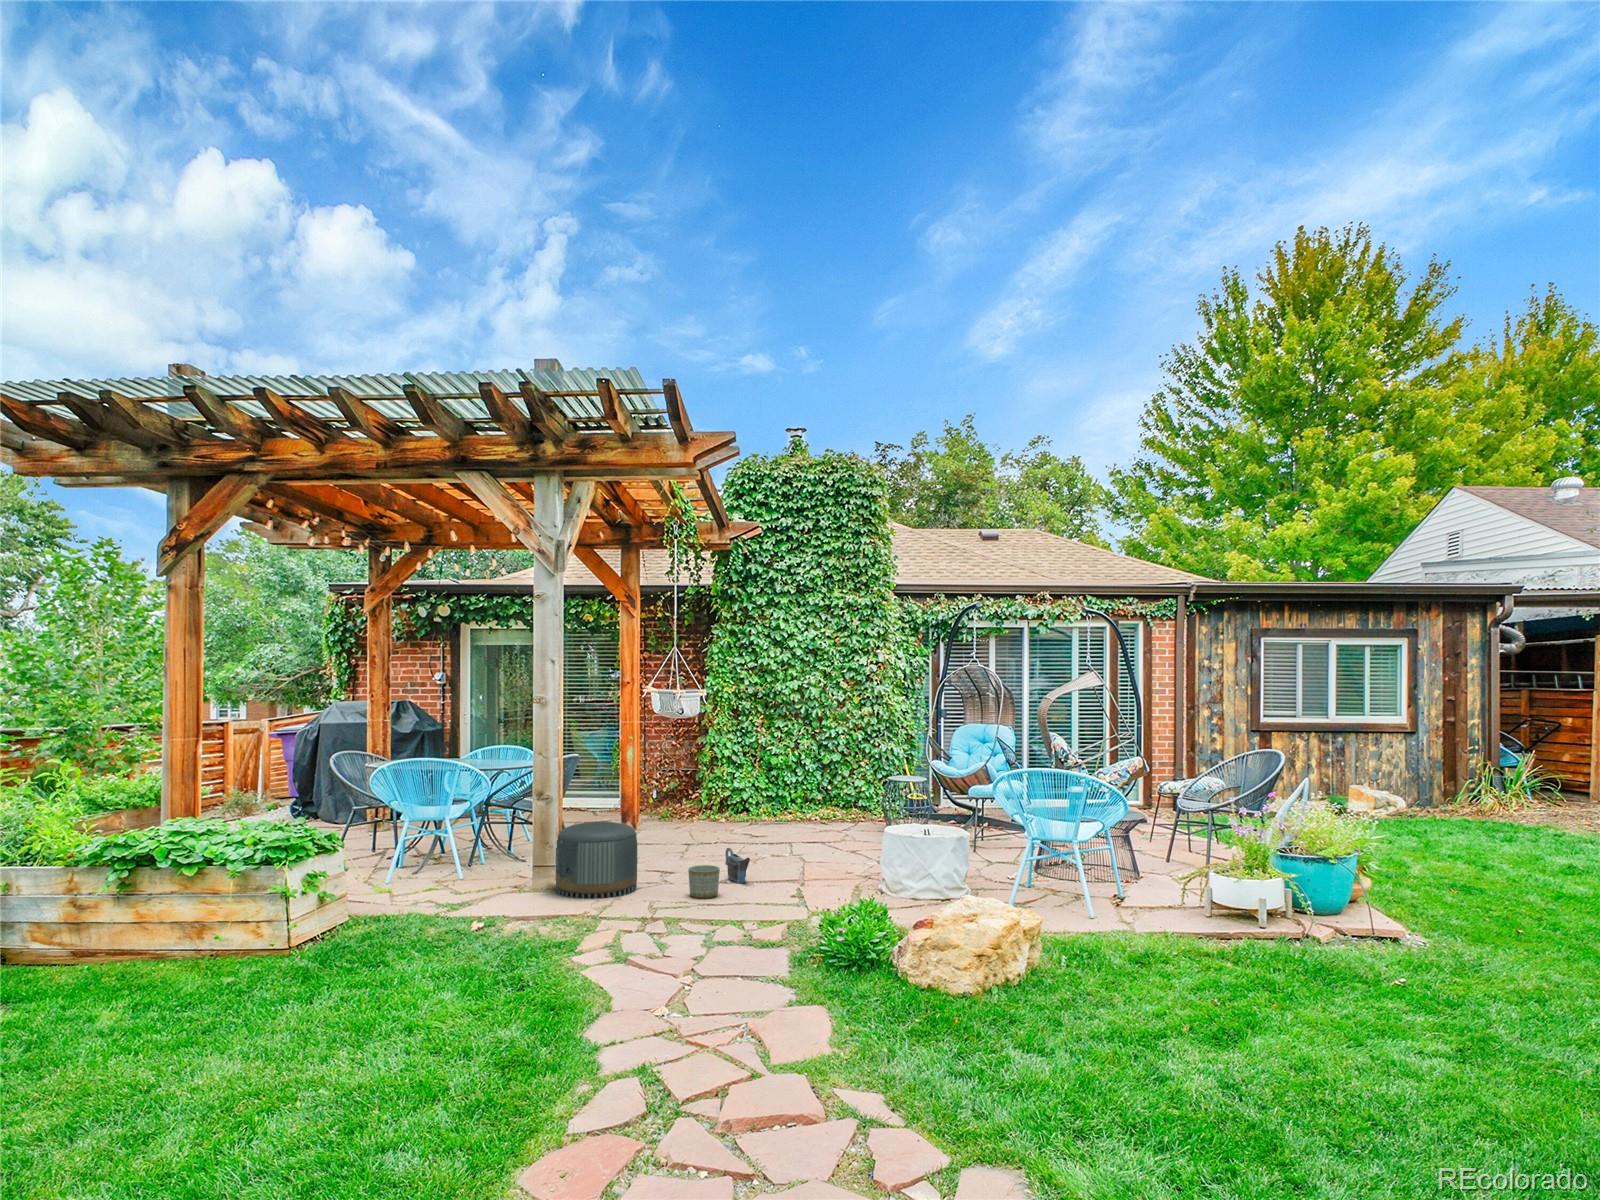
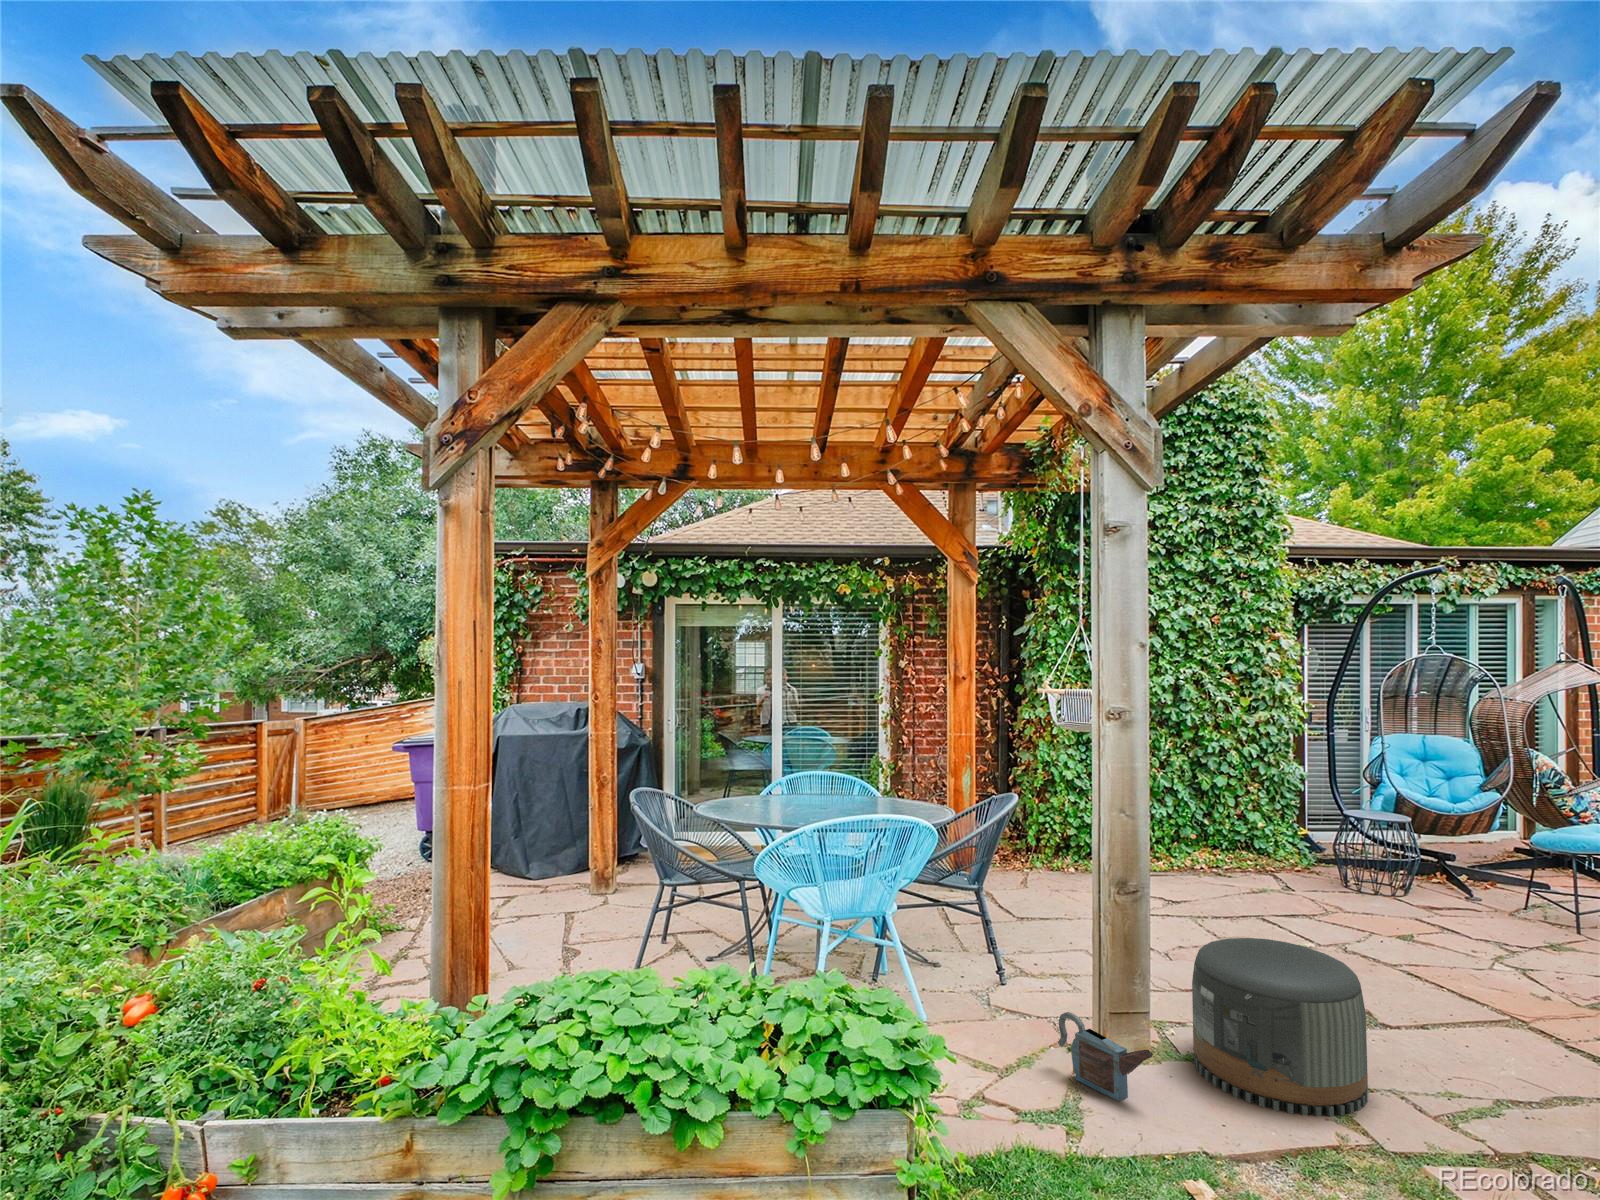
watering can: present [725,848,750,884] -> present [1058,1012,1153,1101]
planter: present [688,865,720,898] -> none [1469,1026,1546,1103]

